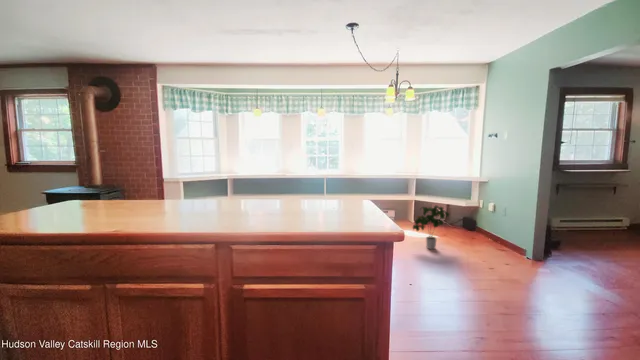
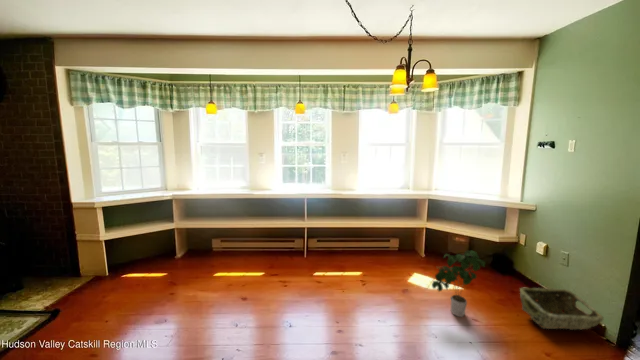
woven basket: none [472,231,521,254] -> present [520,287,603,330]

